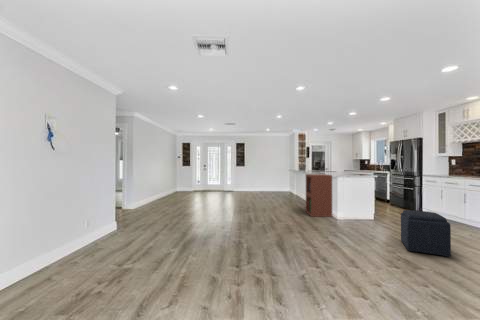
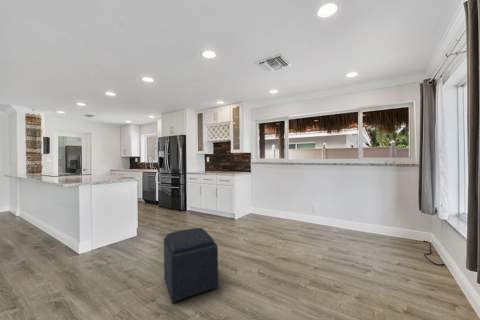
bookshelf: present [306,174,332,217] -> none [7,185,67,274]

